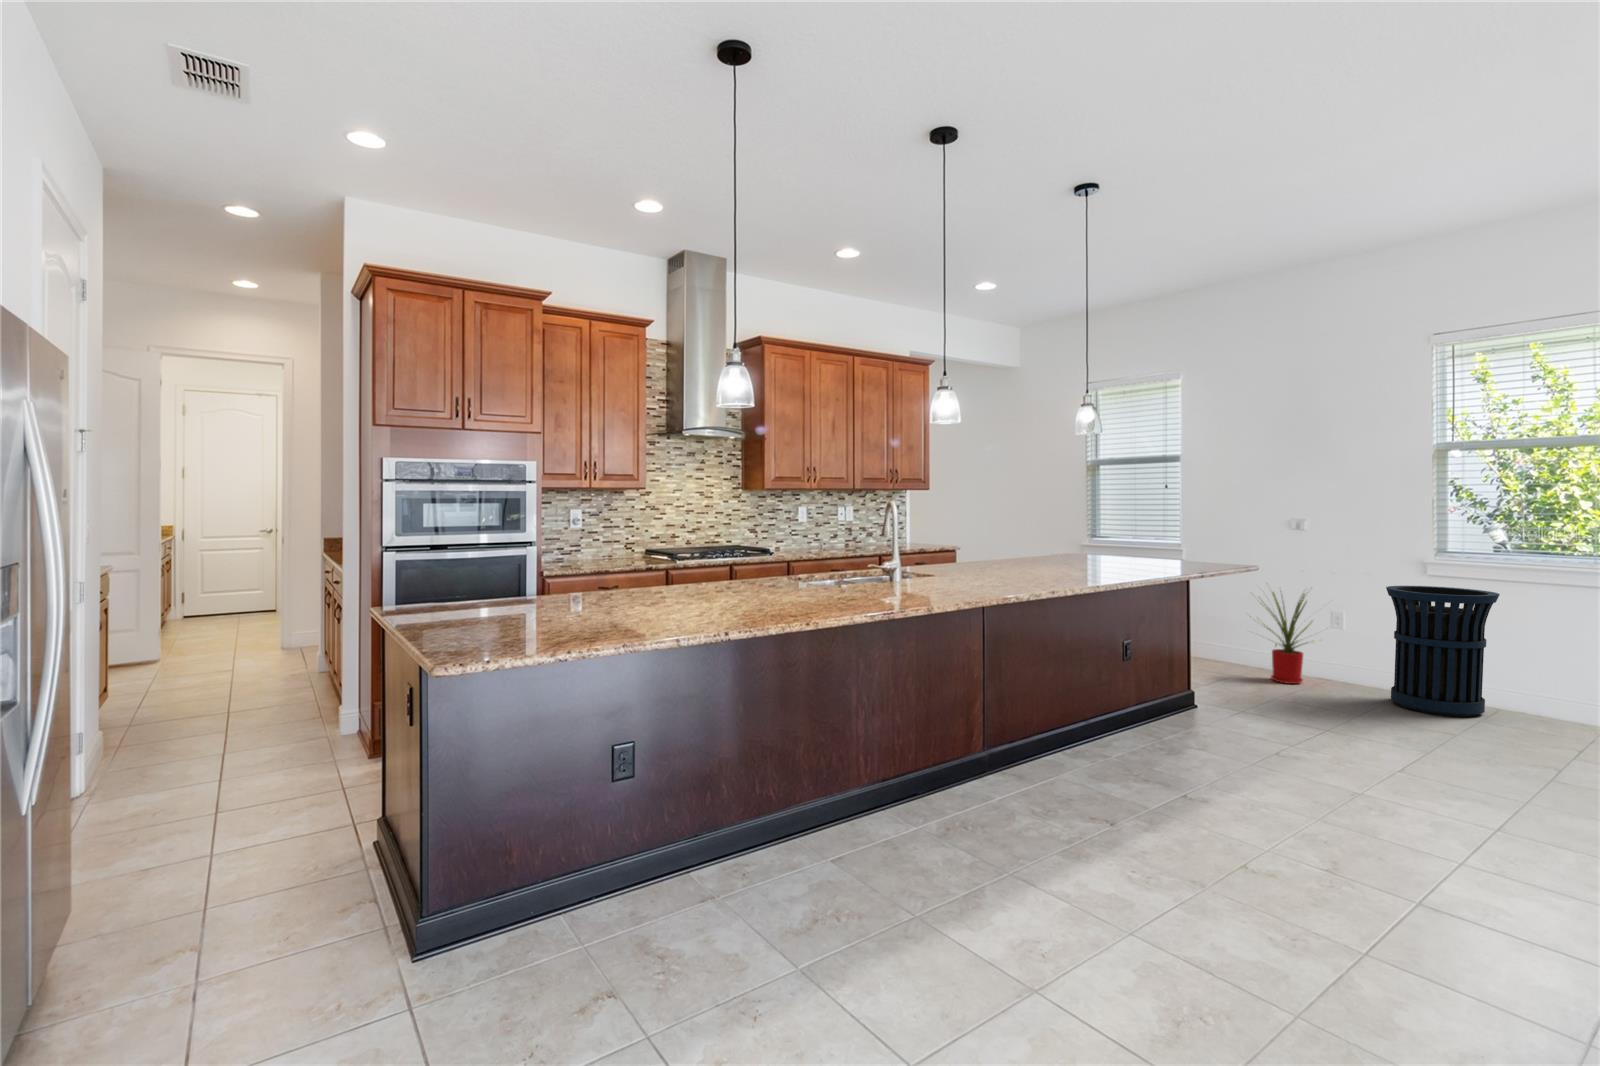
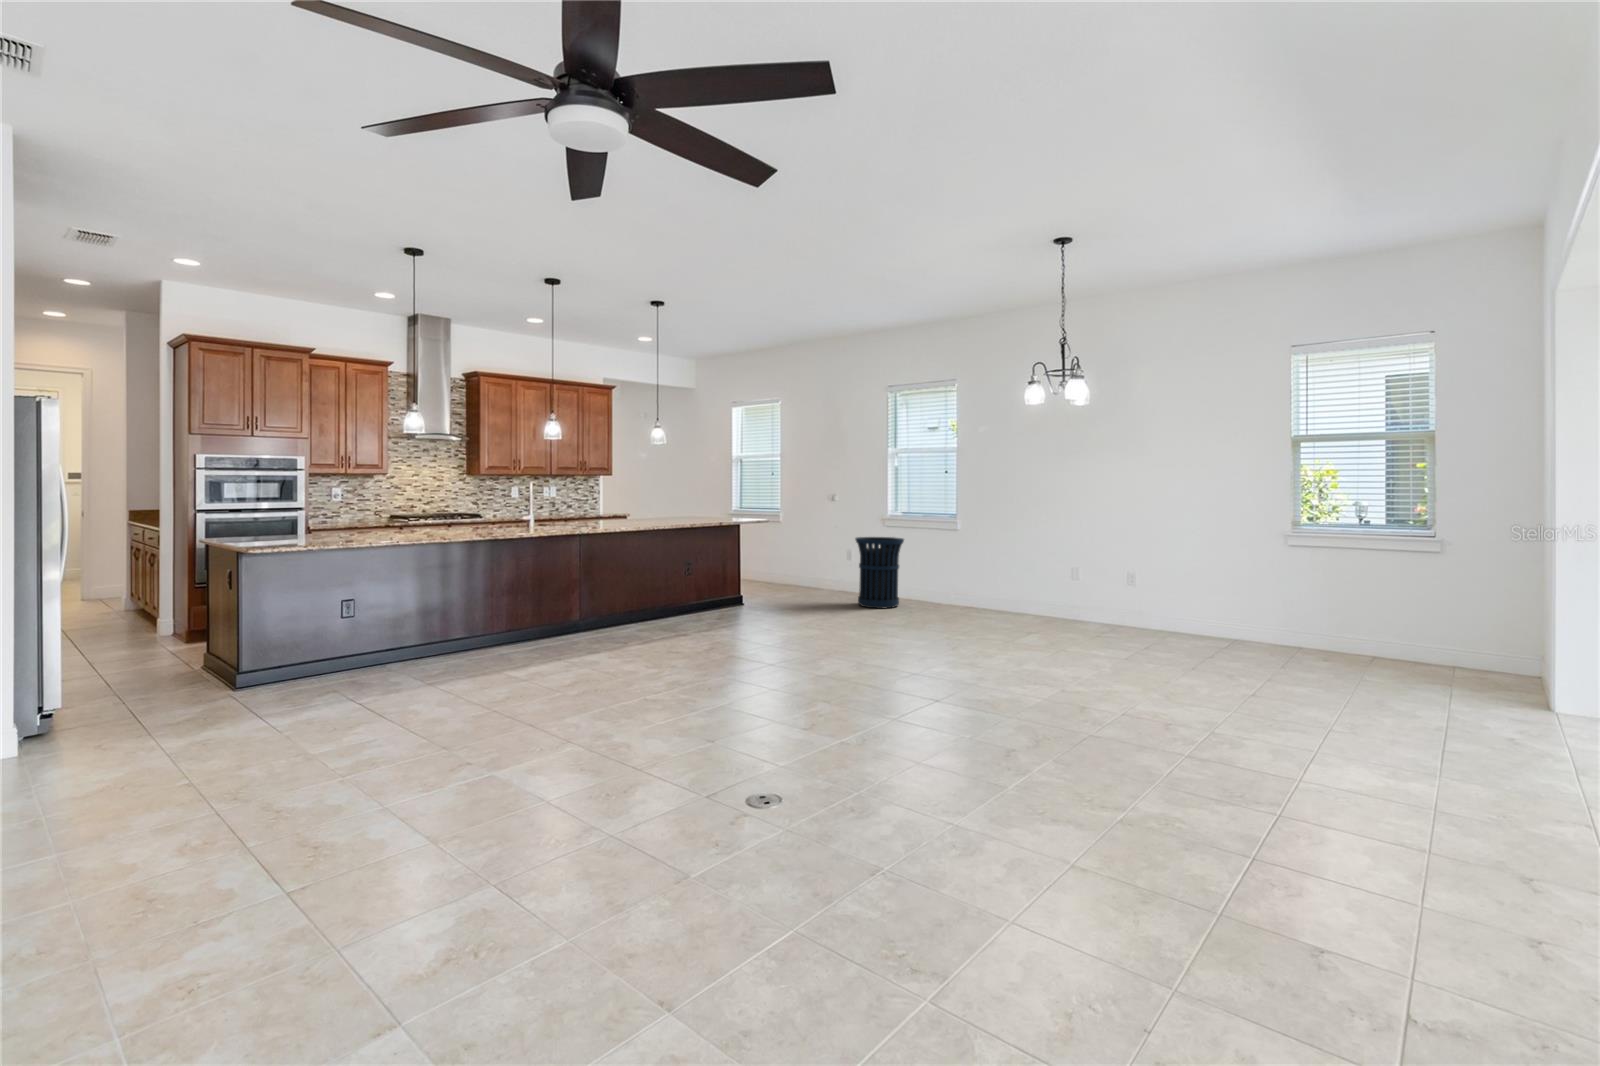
house plant: present [1259,592,1309,684] -> none [796,537,841,598]

